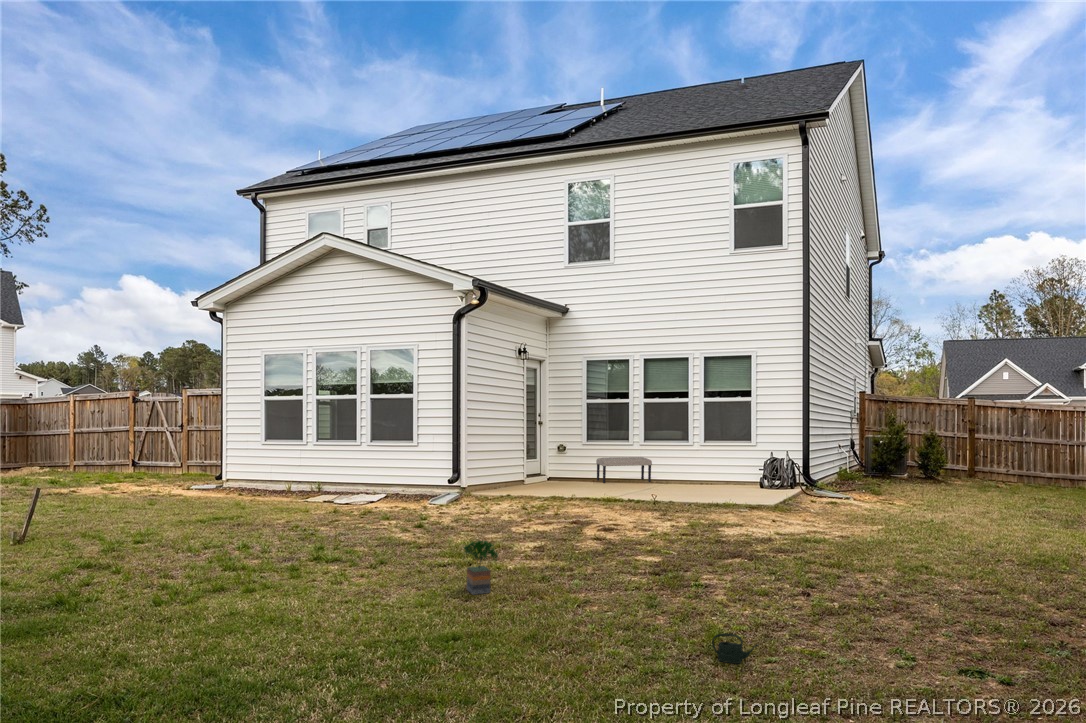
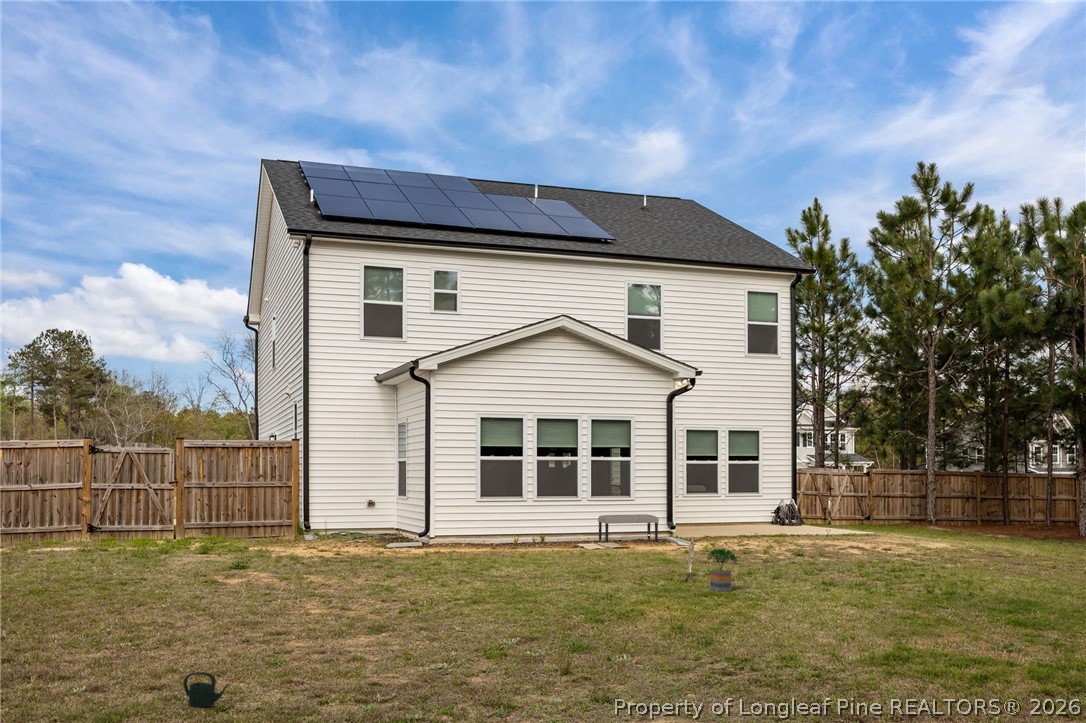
potted tree: present [463,541,498,595] -> present [707,549,737,591]
watering can: present [712,633,759,664] -> present [183,672,231,707]

